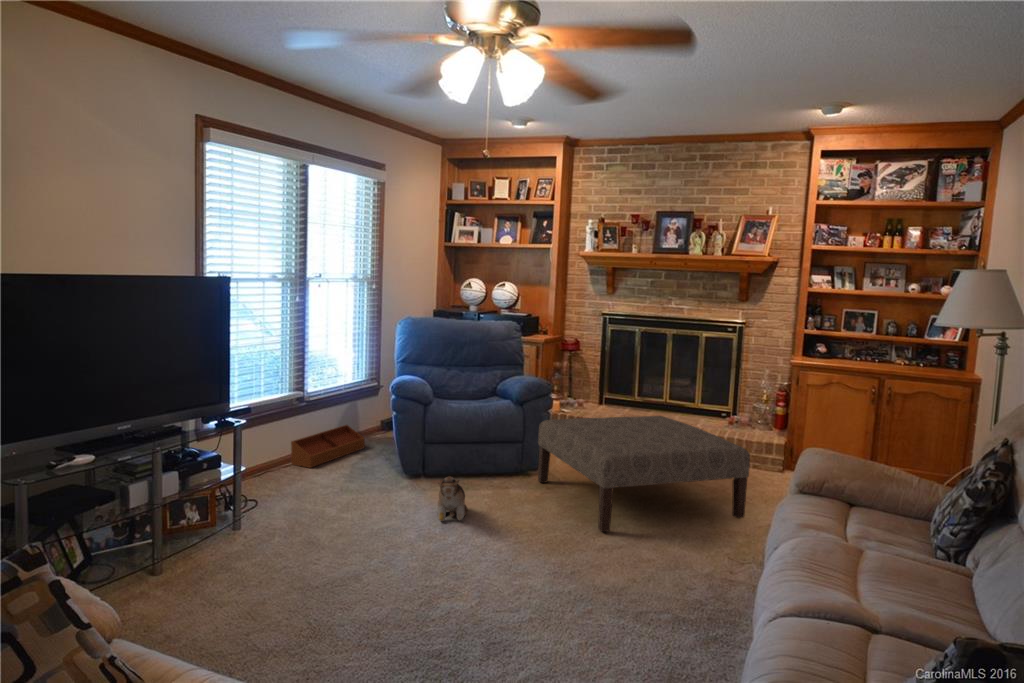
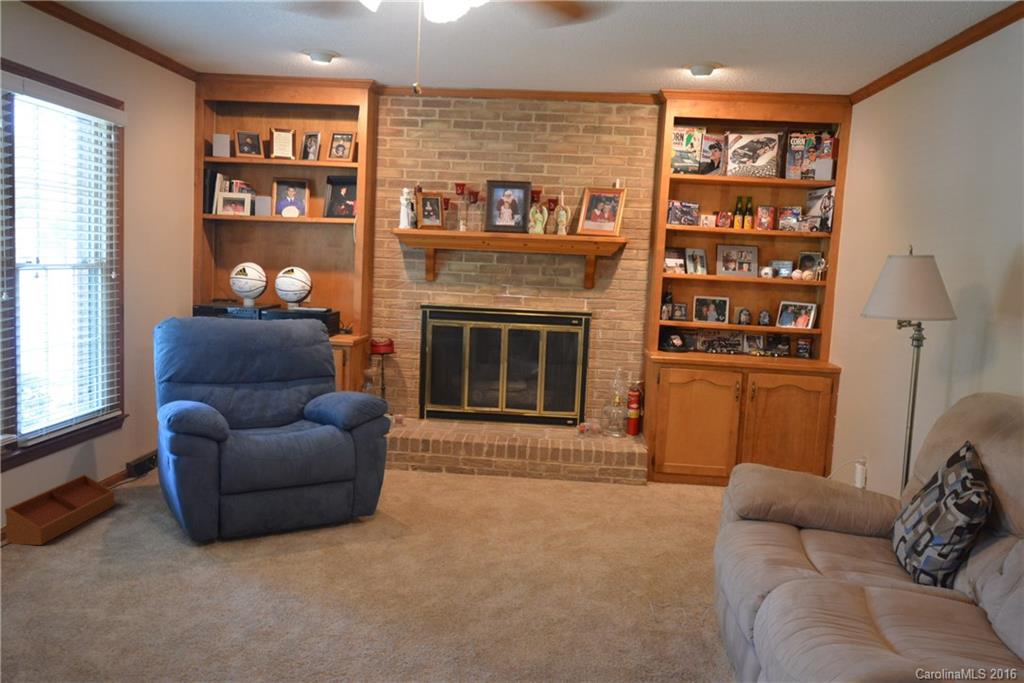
ottoman: present [538,416,750,532] -> none [377,432,642,588]
plush toy: present [438,476,467,521] -> none [265,540,304,603]

